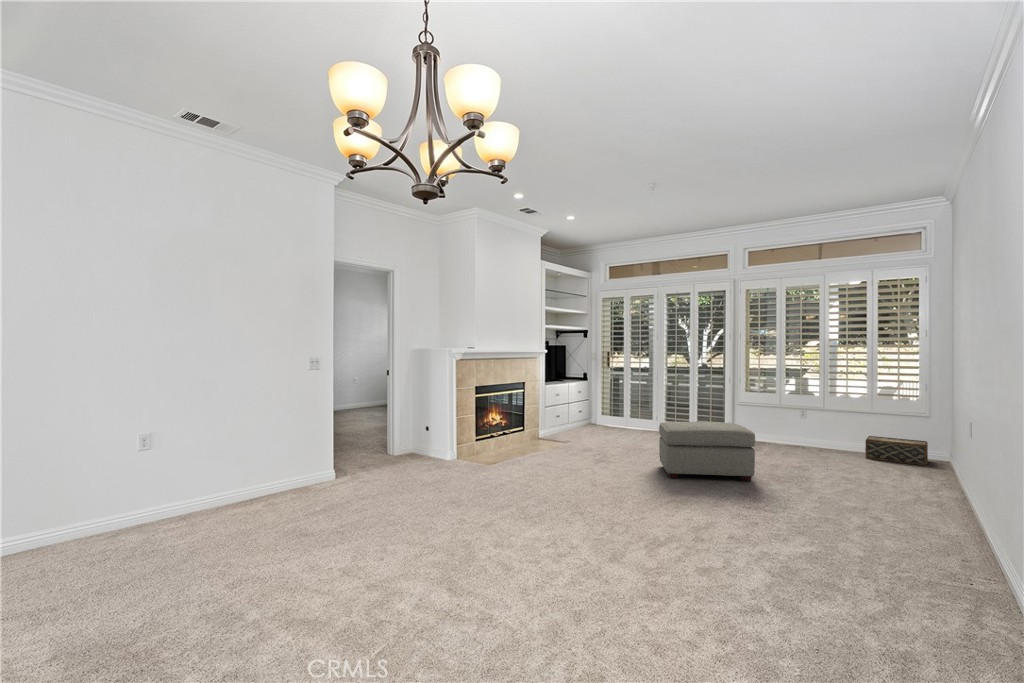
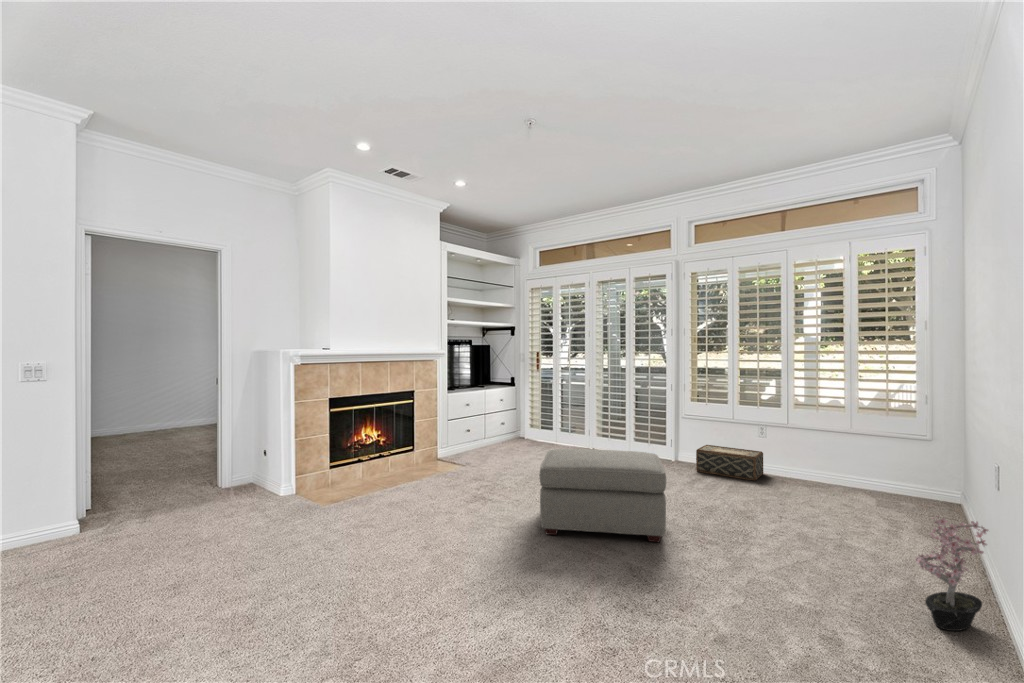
woven basket: present [865,436,928,465] -> present [696,445,764,481]
potted plant: none [918,447,965,513] -> present [915,516,988,631]

